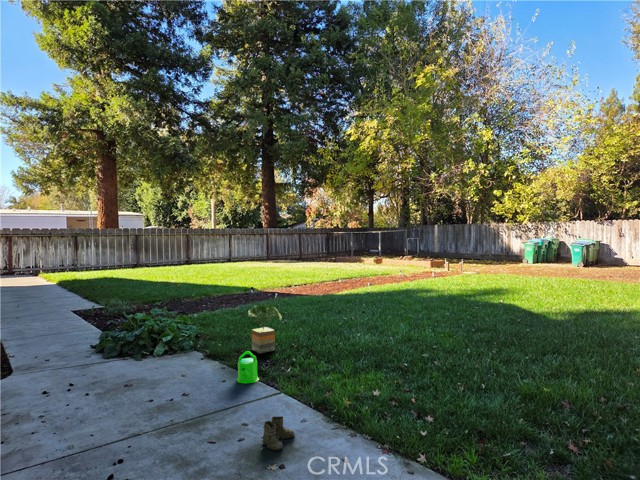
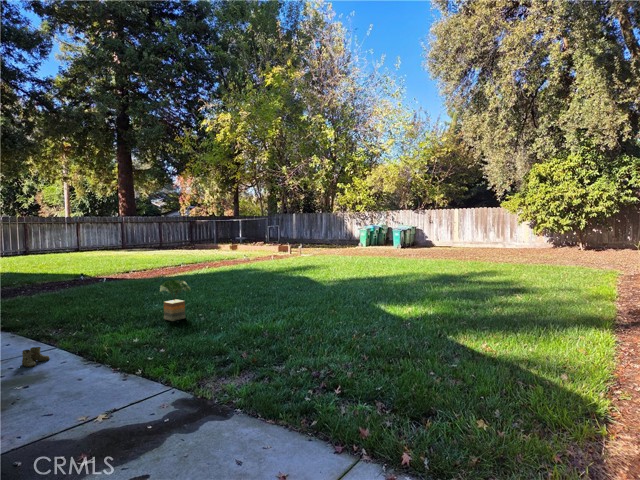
potted tree: present [248,304,281,353] -> present [161,280,191,321]
watering can: present [237,351,259,384] -> none [22,313,44,337]

